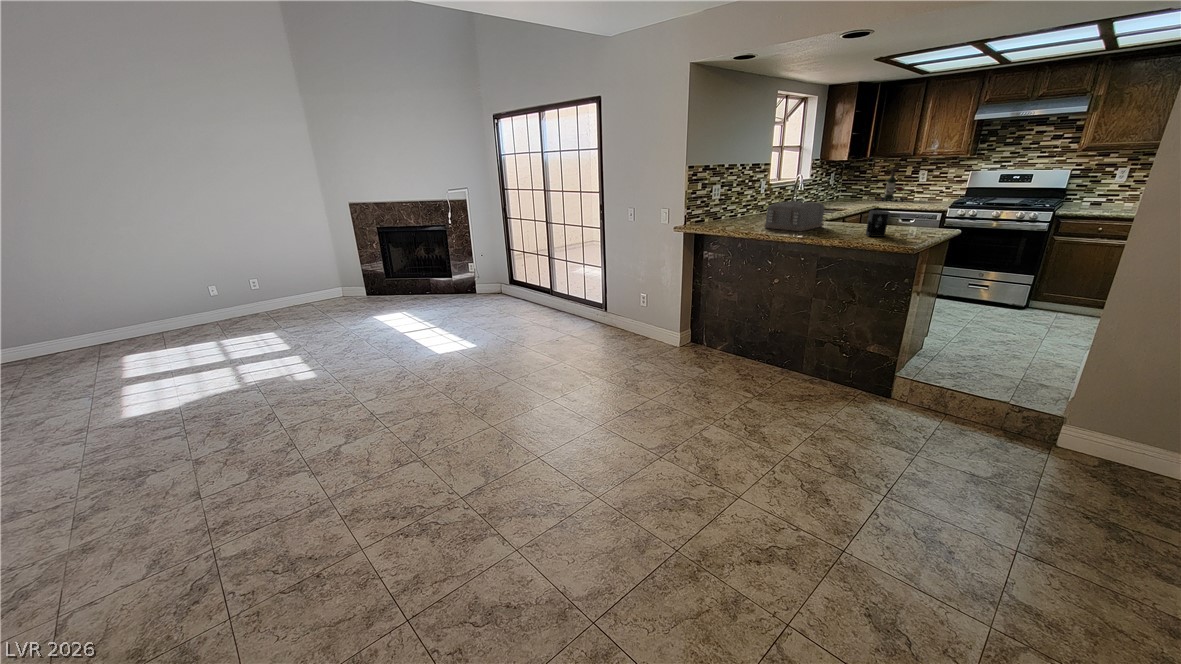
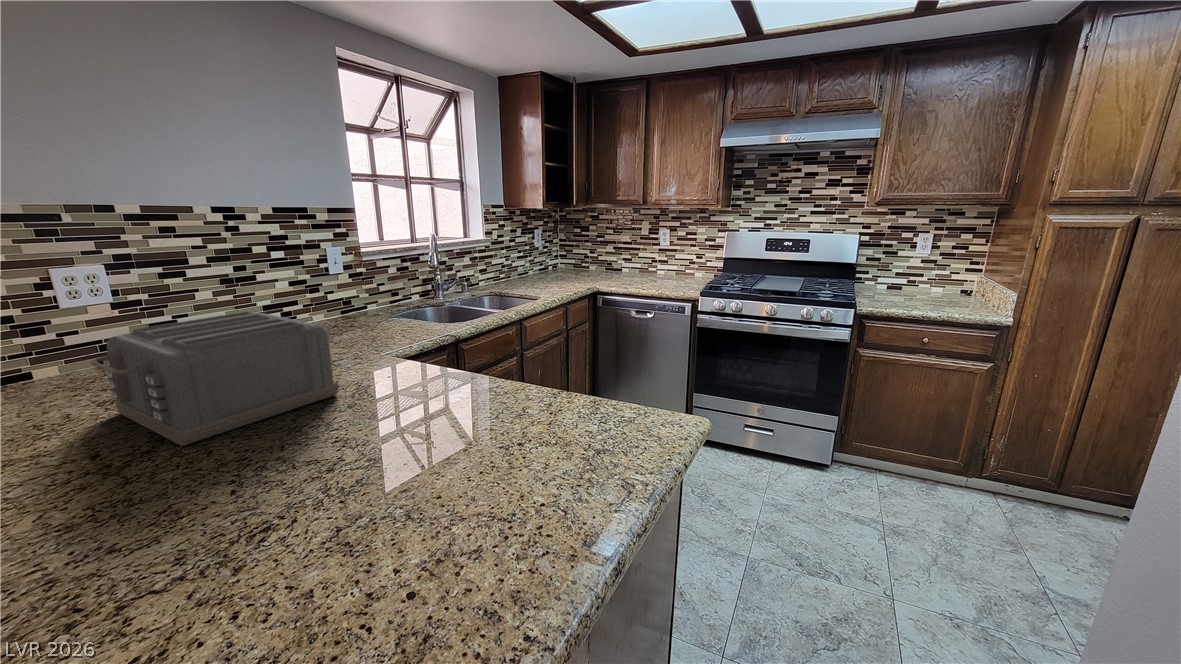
wine bottle: present [876,168,913,201] -> none [604,224,657,276]
coffee maker: present [866,210,912,237] -> none [356,374,553,500]

